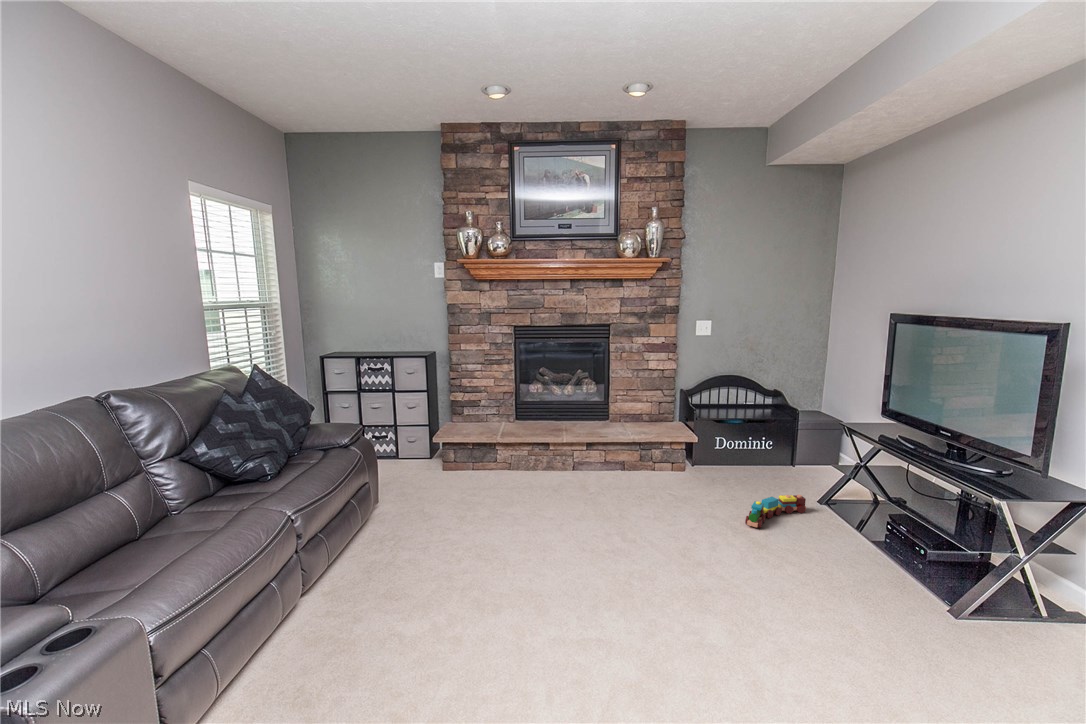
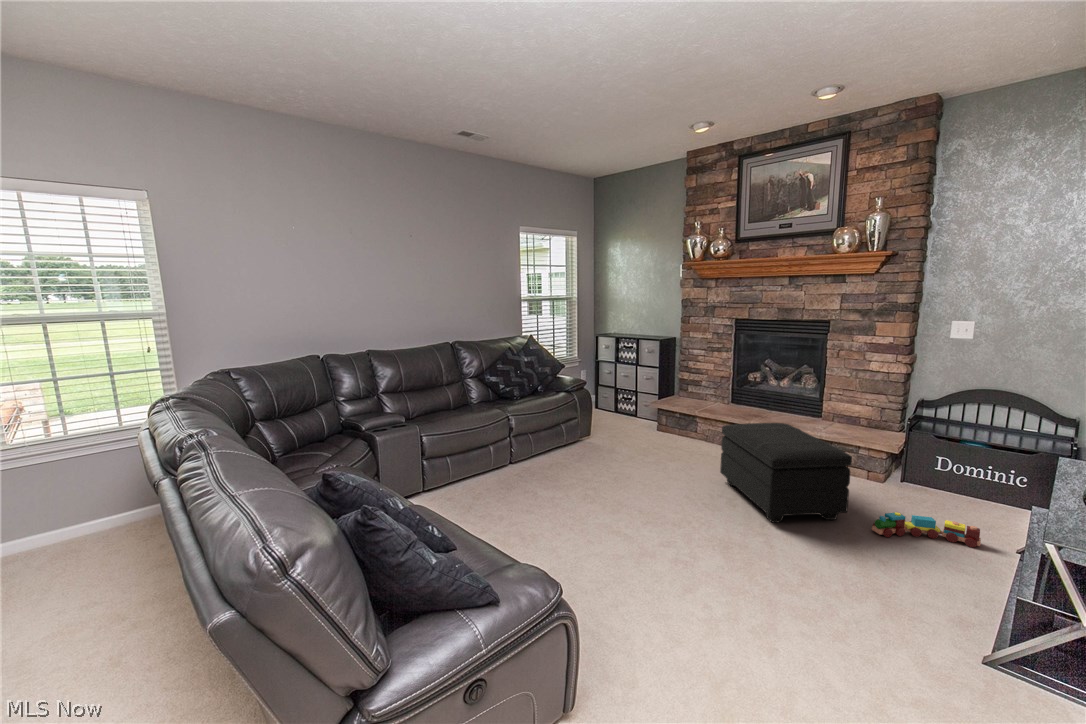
footstool: none [585,437,727,553] -> present [720,423,852,523]

